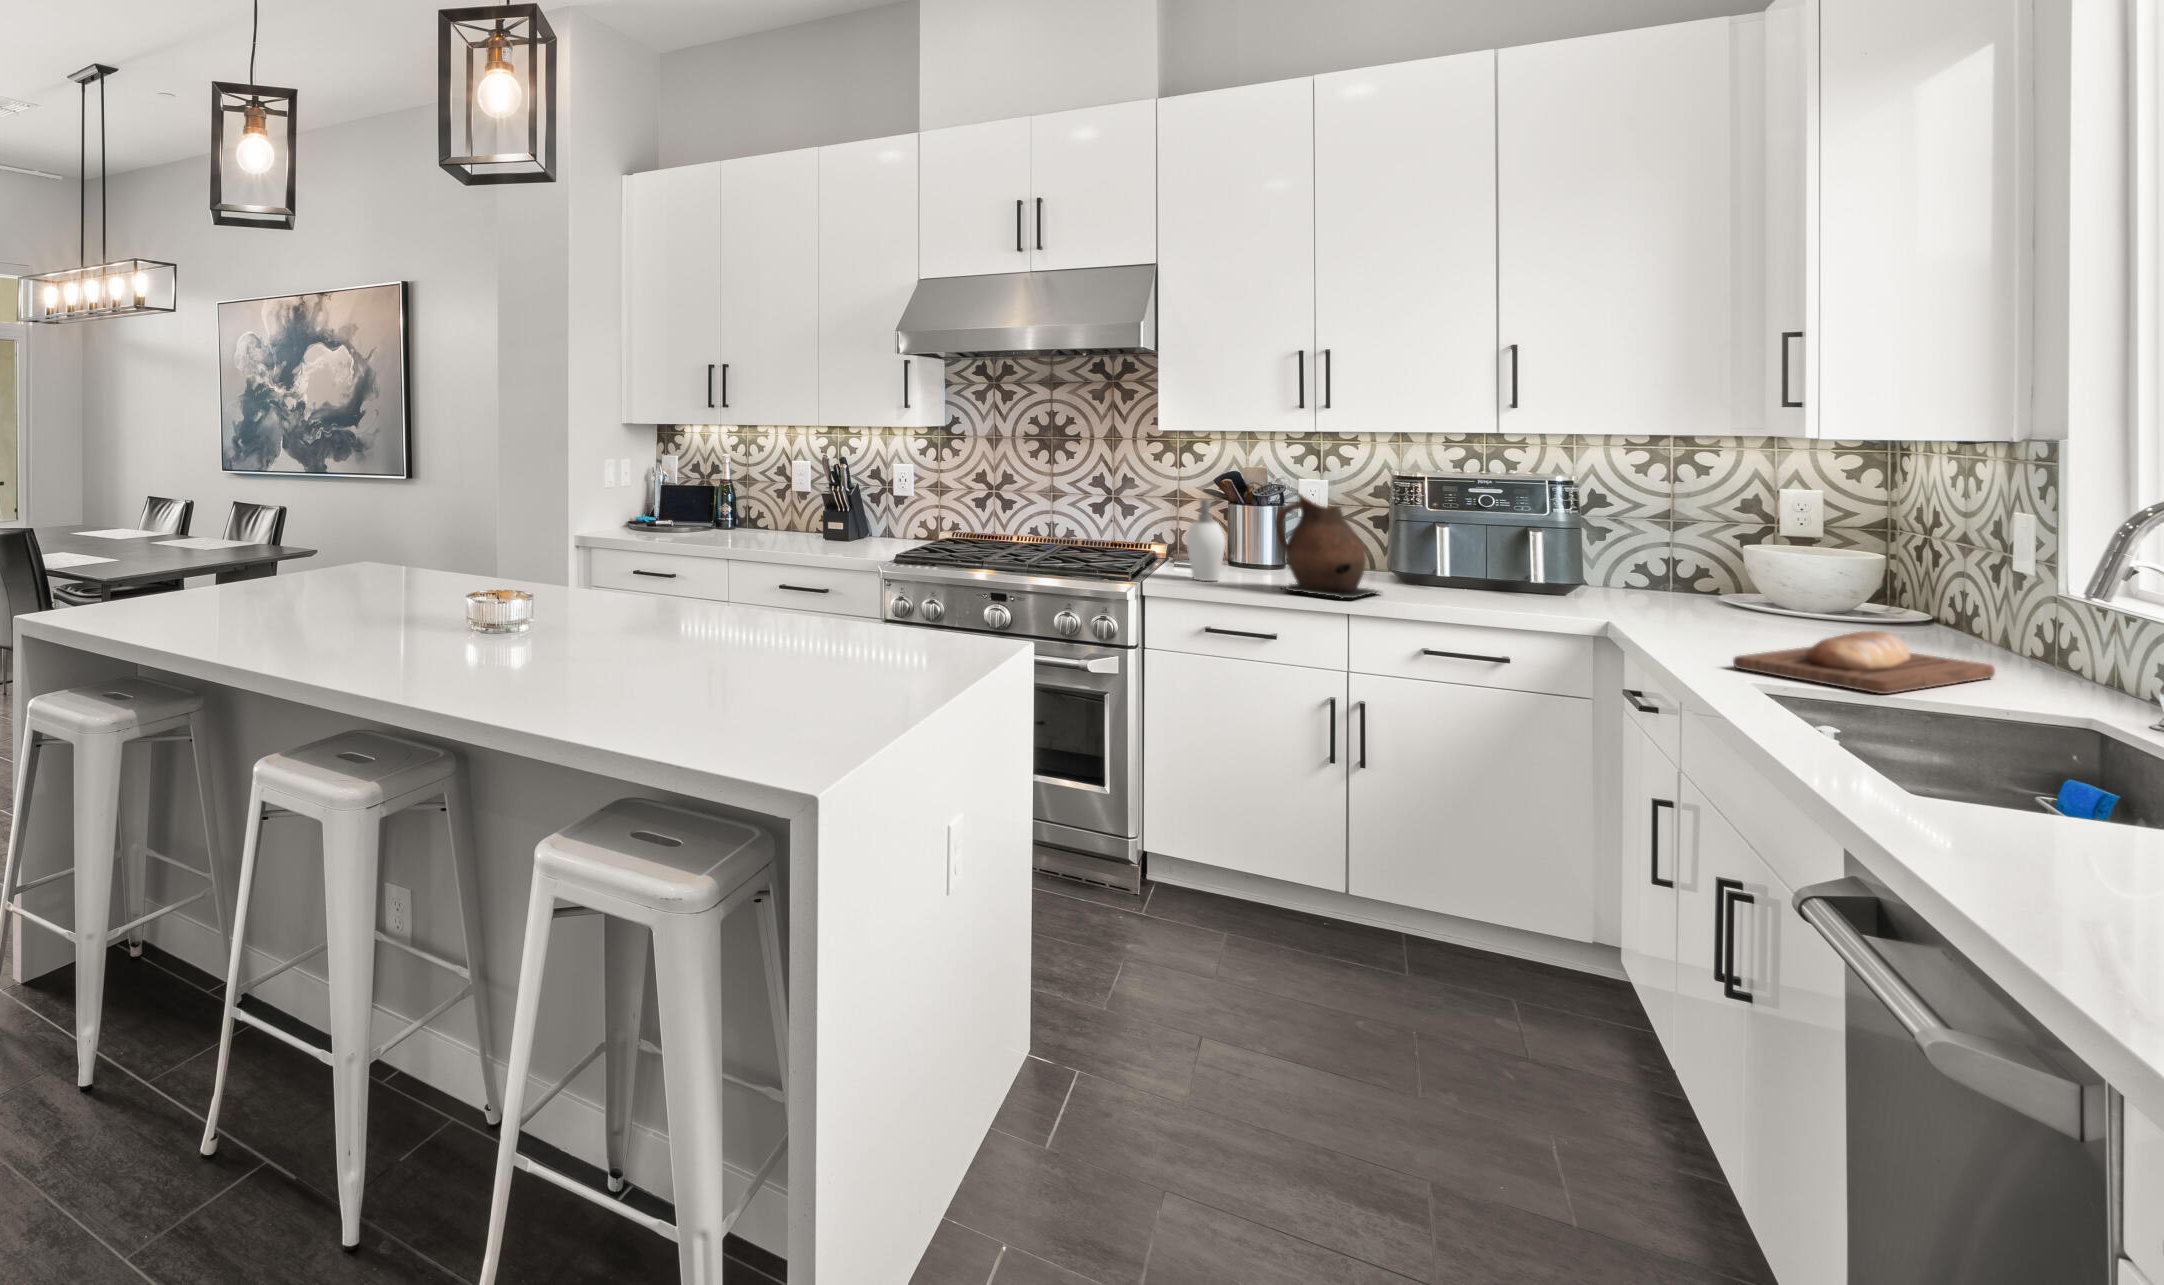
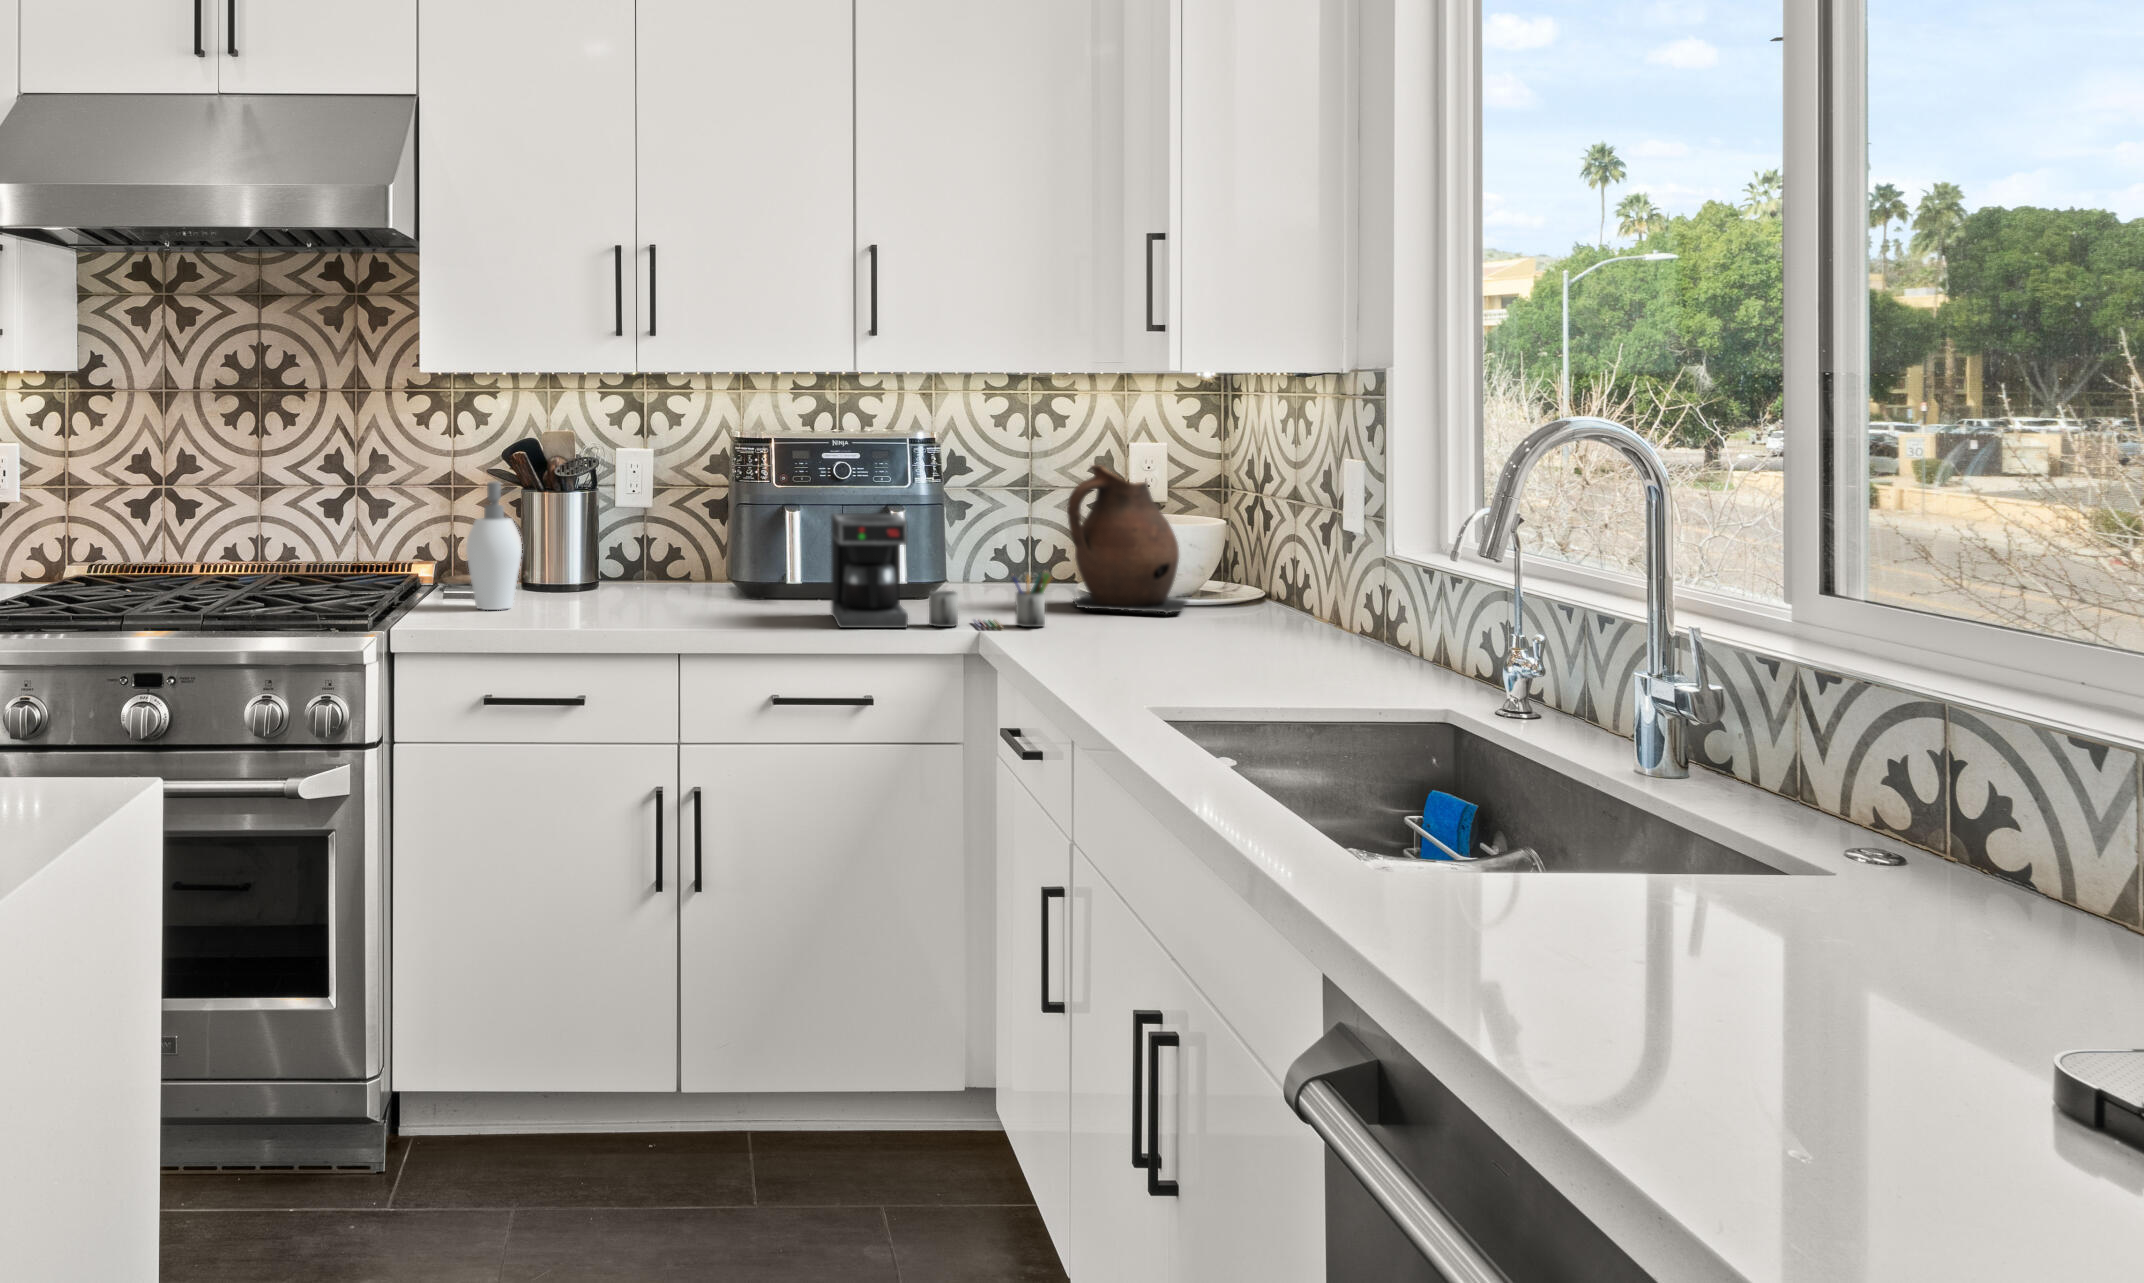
ceramic pitcher: present [1275,494,1379,598] -> present [1067,465,1187,615]
coffee maker: none [1470,532,1678,629] -> present [831,513,1052,628]
bread loaf: present [1733,631,1995,694] -> none [1123,608,1340,684]

